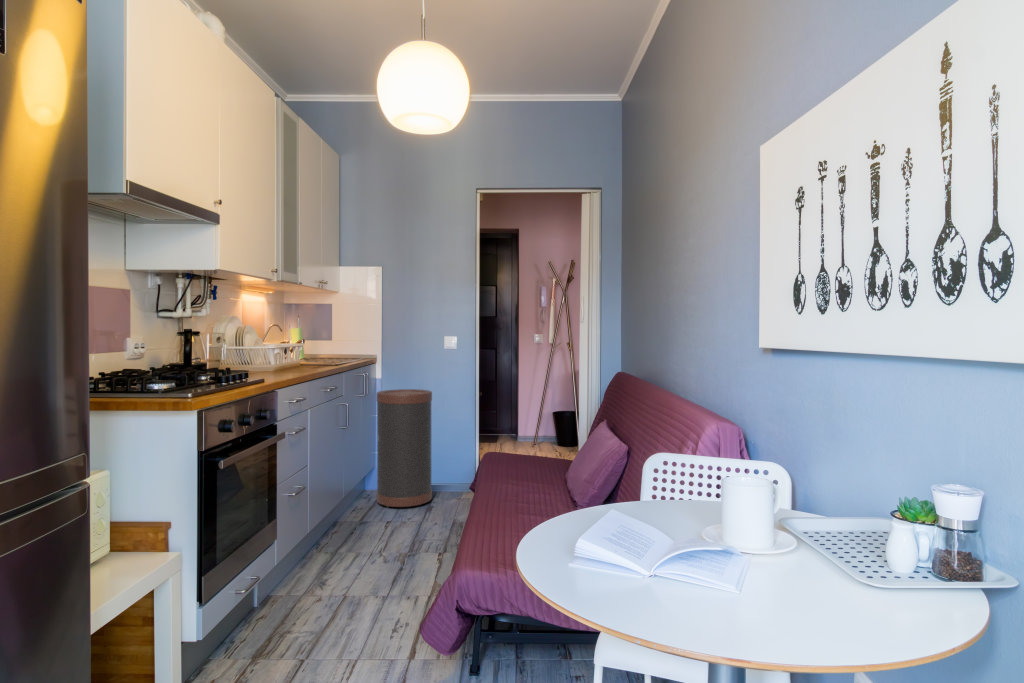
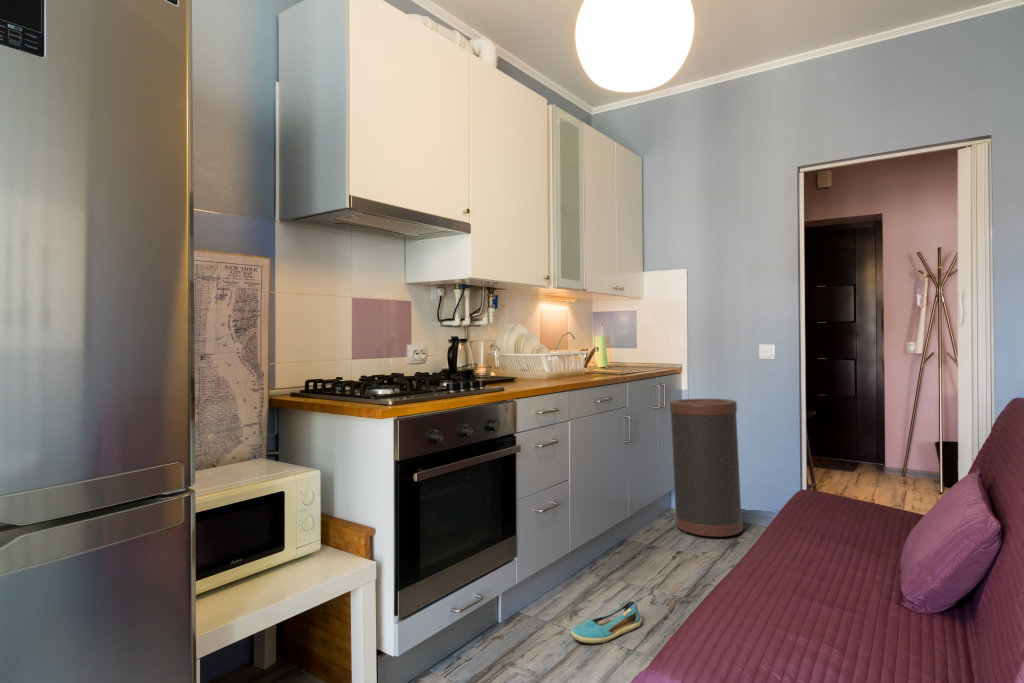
shoe: none [331,560,384,600] -> present [571,600,642,643]

